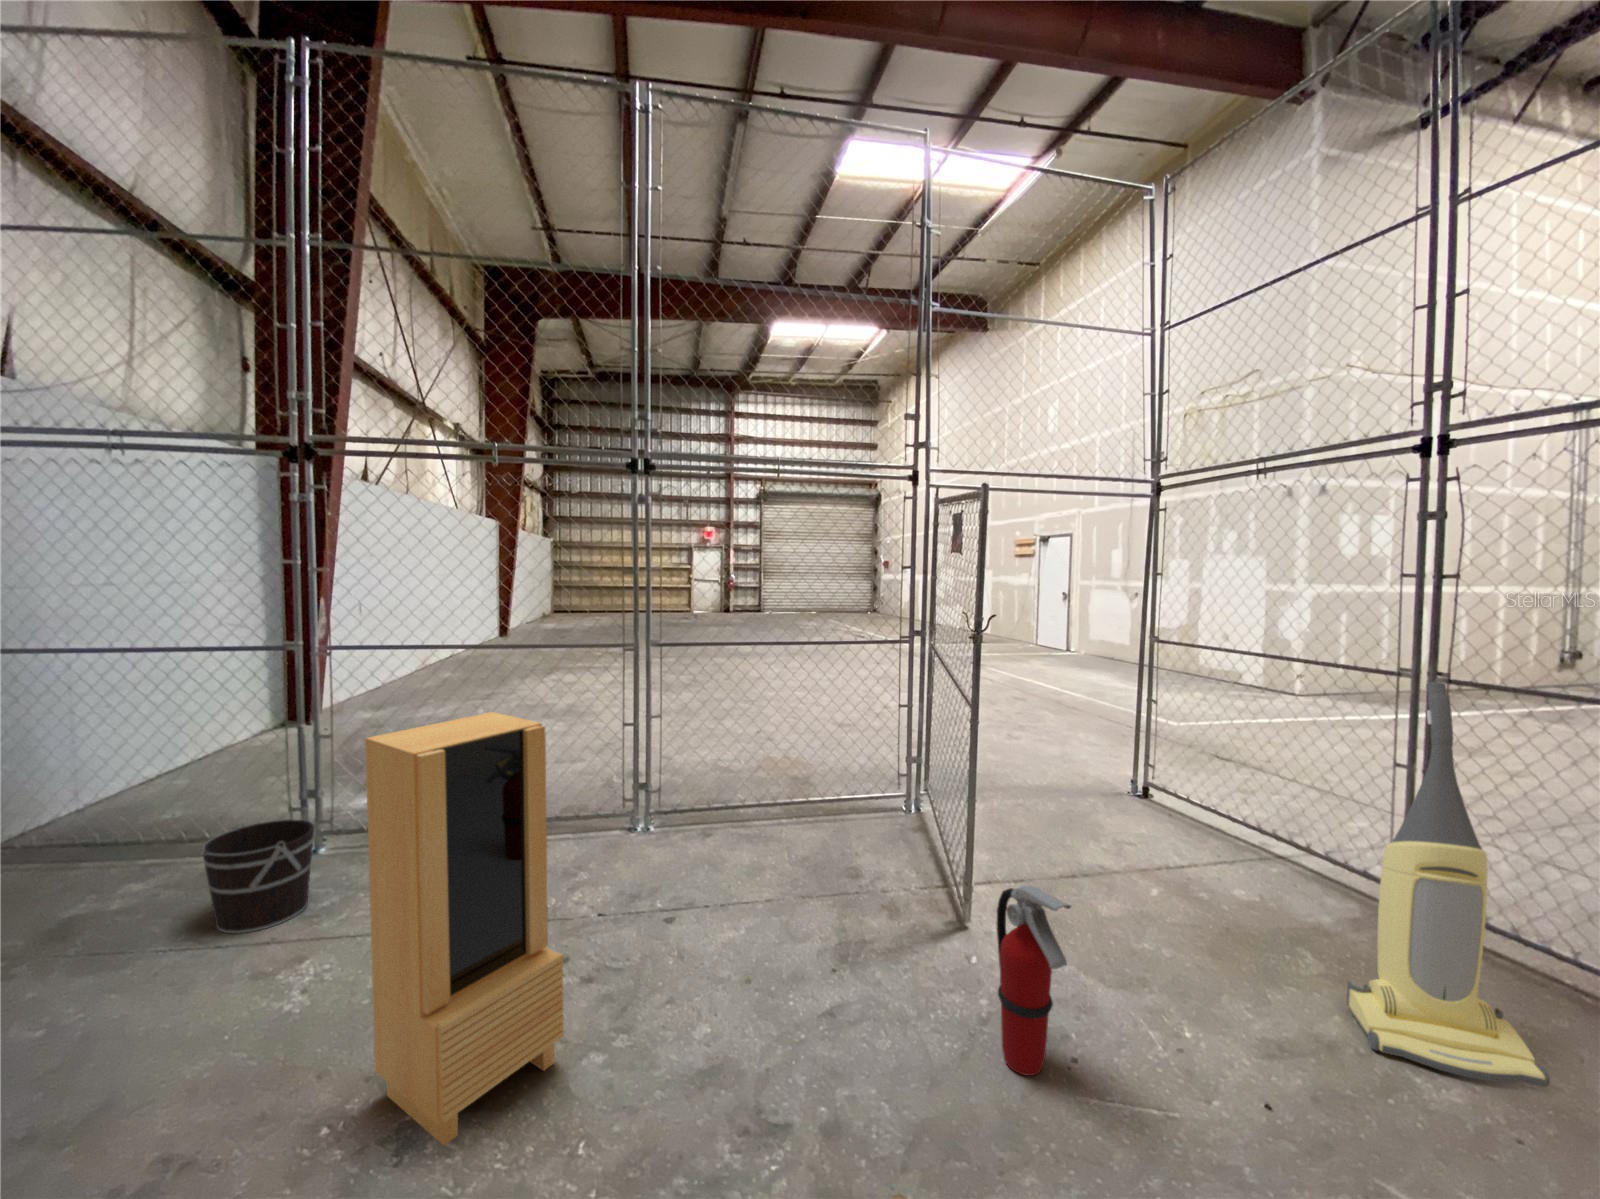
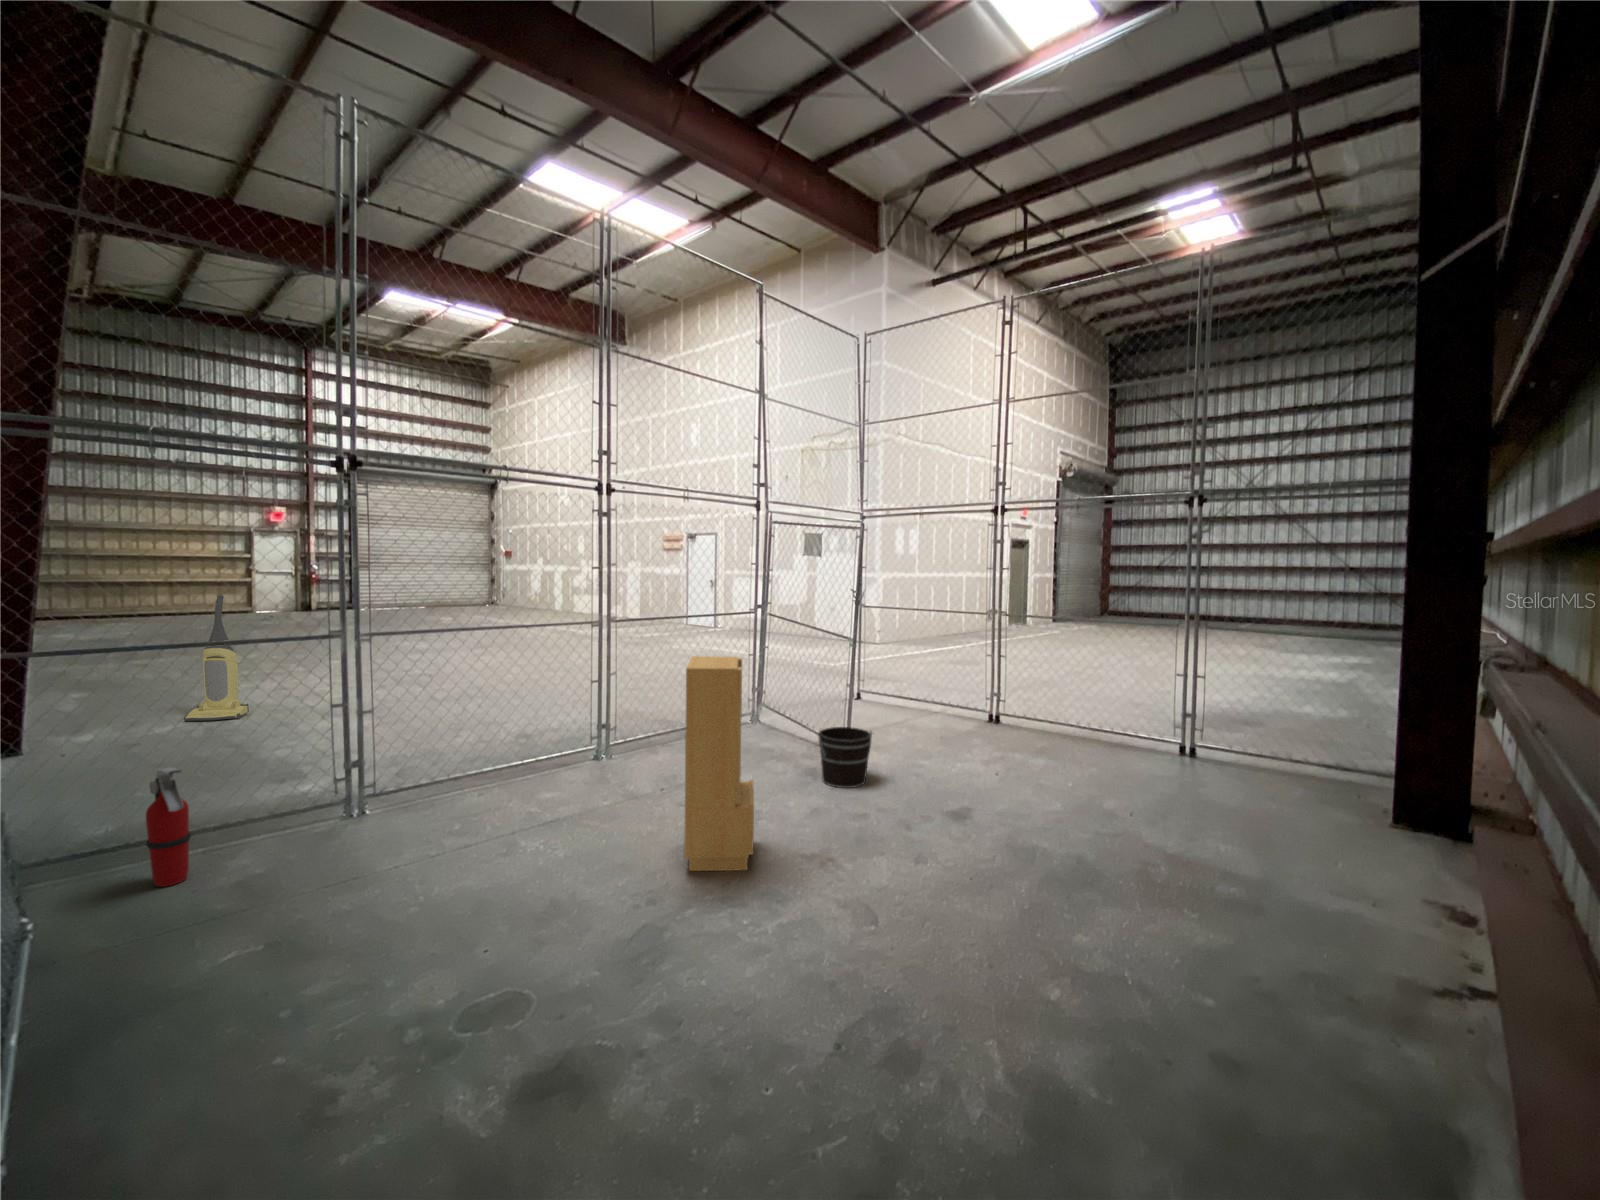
vacuum cleaner: present [1346,682,1550,1087] -> present [184,595,249,721]
bucket: present [201,820,314,933] -> present [818,727,872,788]
fire extinguisher: present [996,886,1071,1076] -> present [146,767,191,887]

